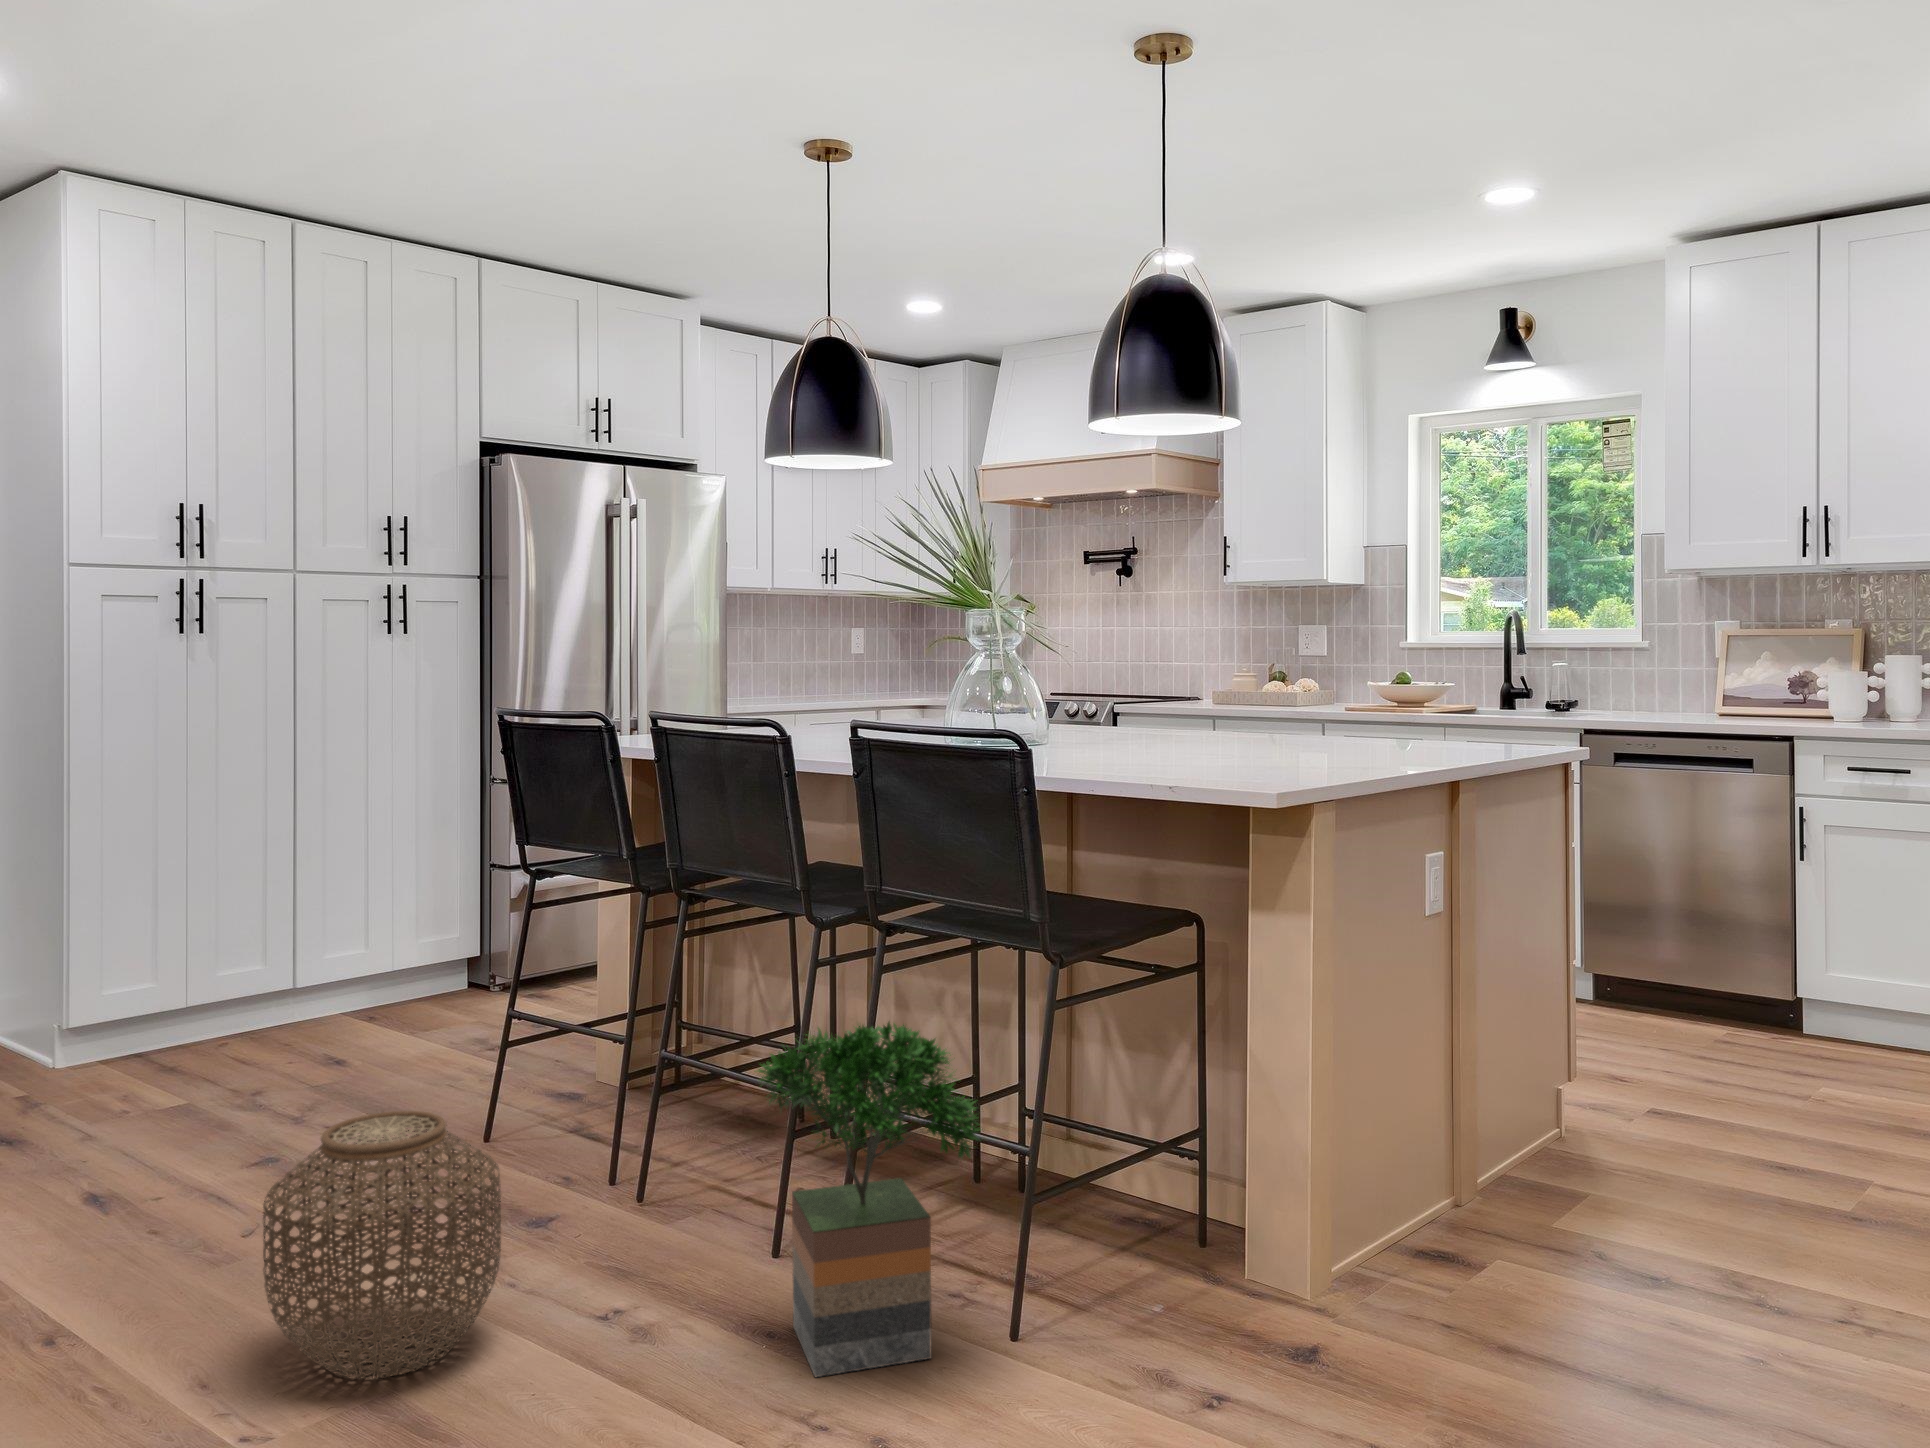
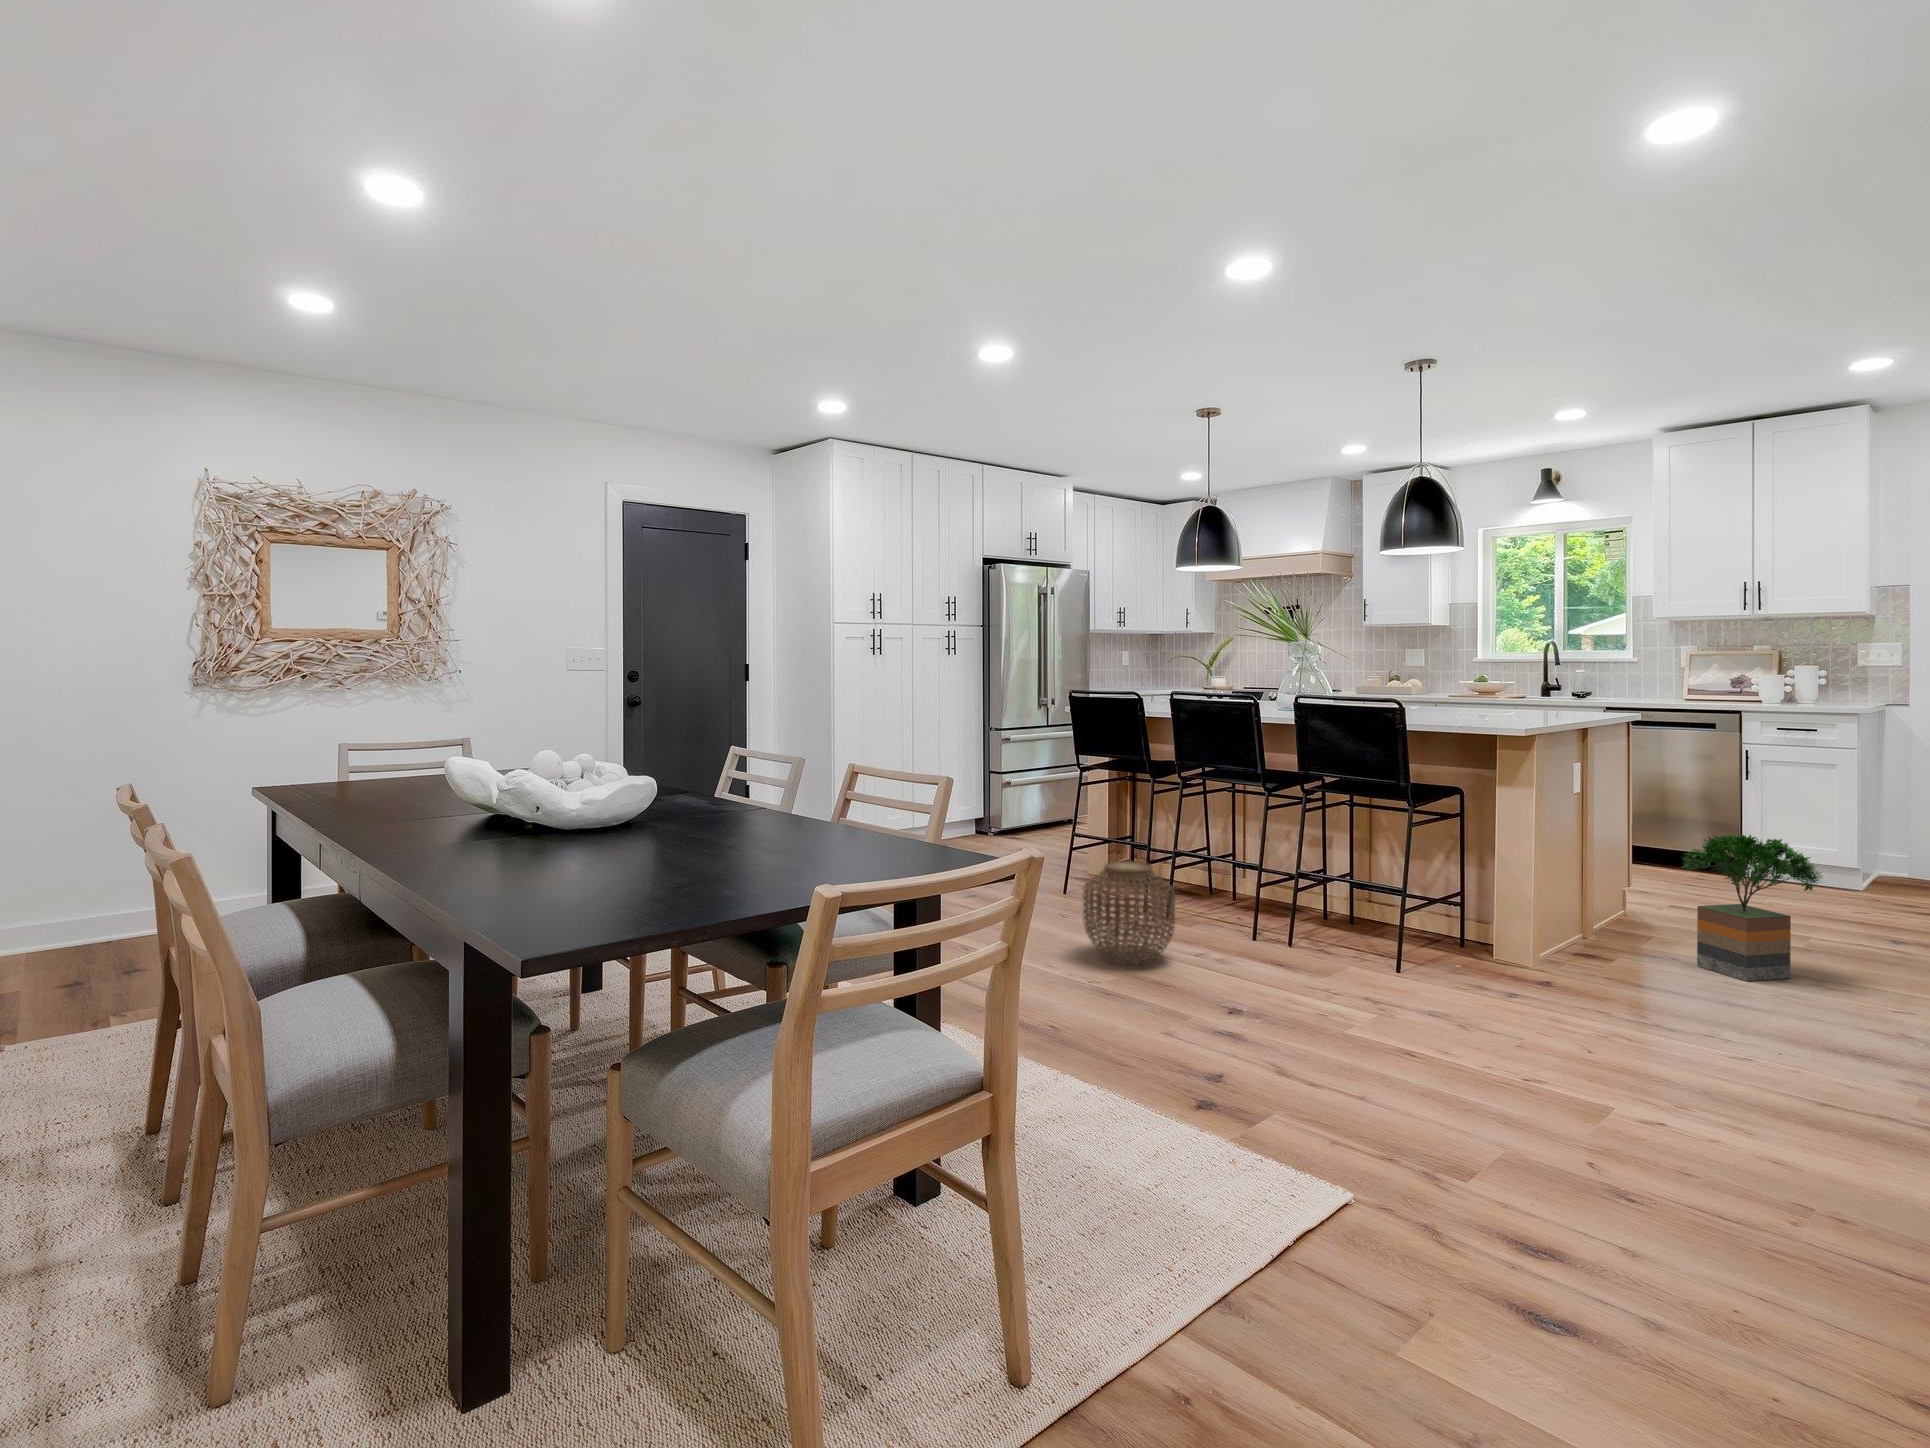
potted tree: present [758,1022,979,1377] -> present [1681,833,1822,981]

